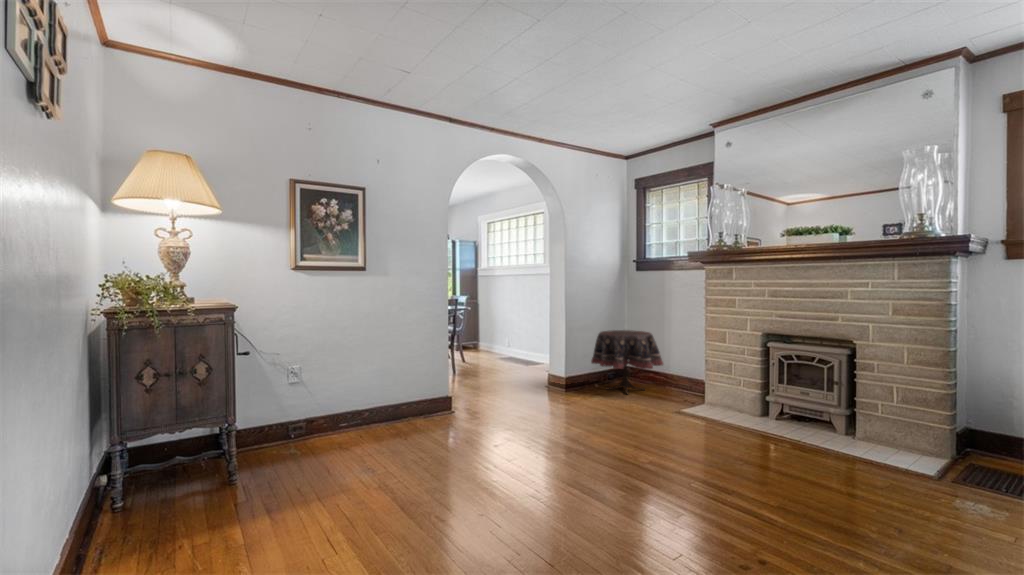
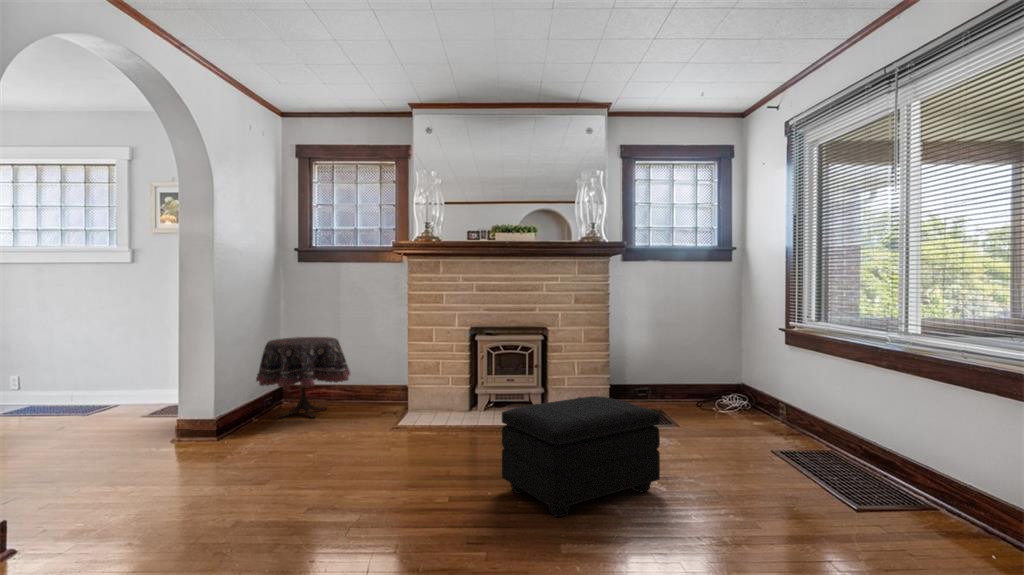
footstool: none [680,411,851,543] -> present [502,396,660,517]

